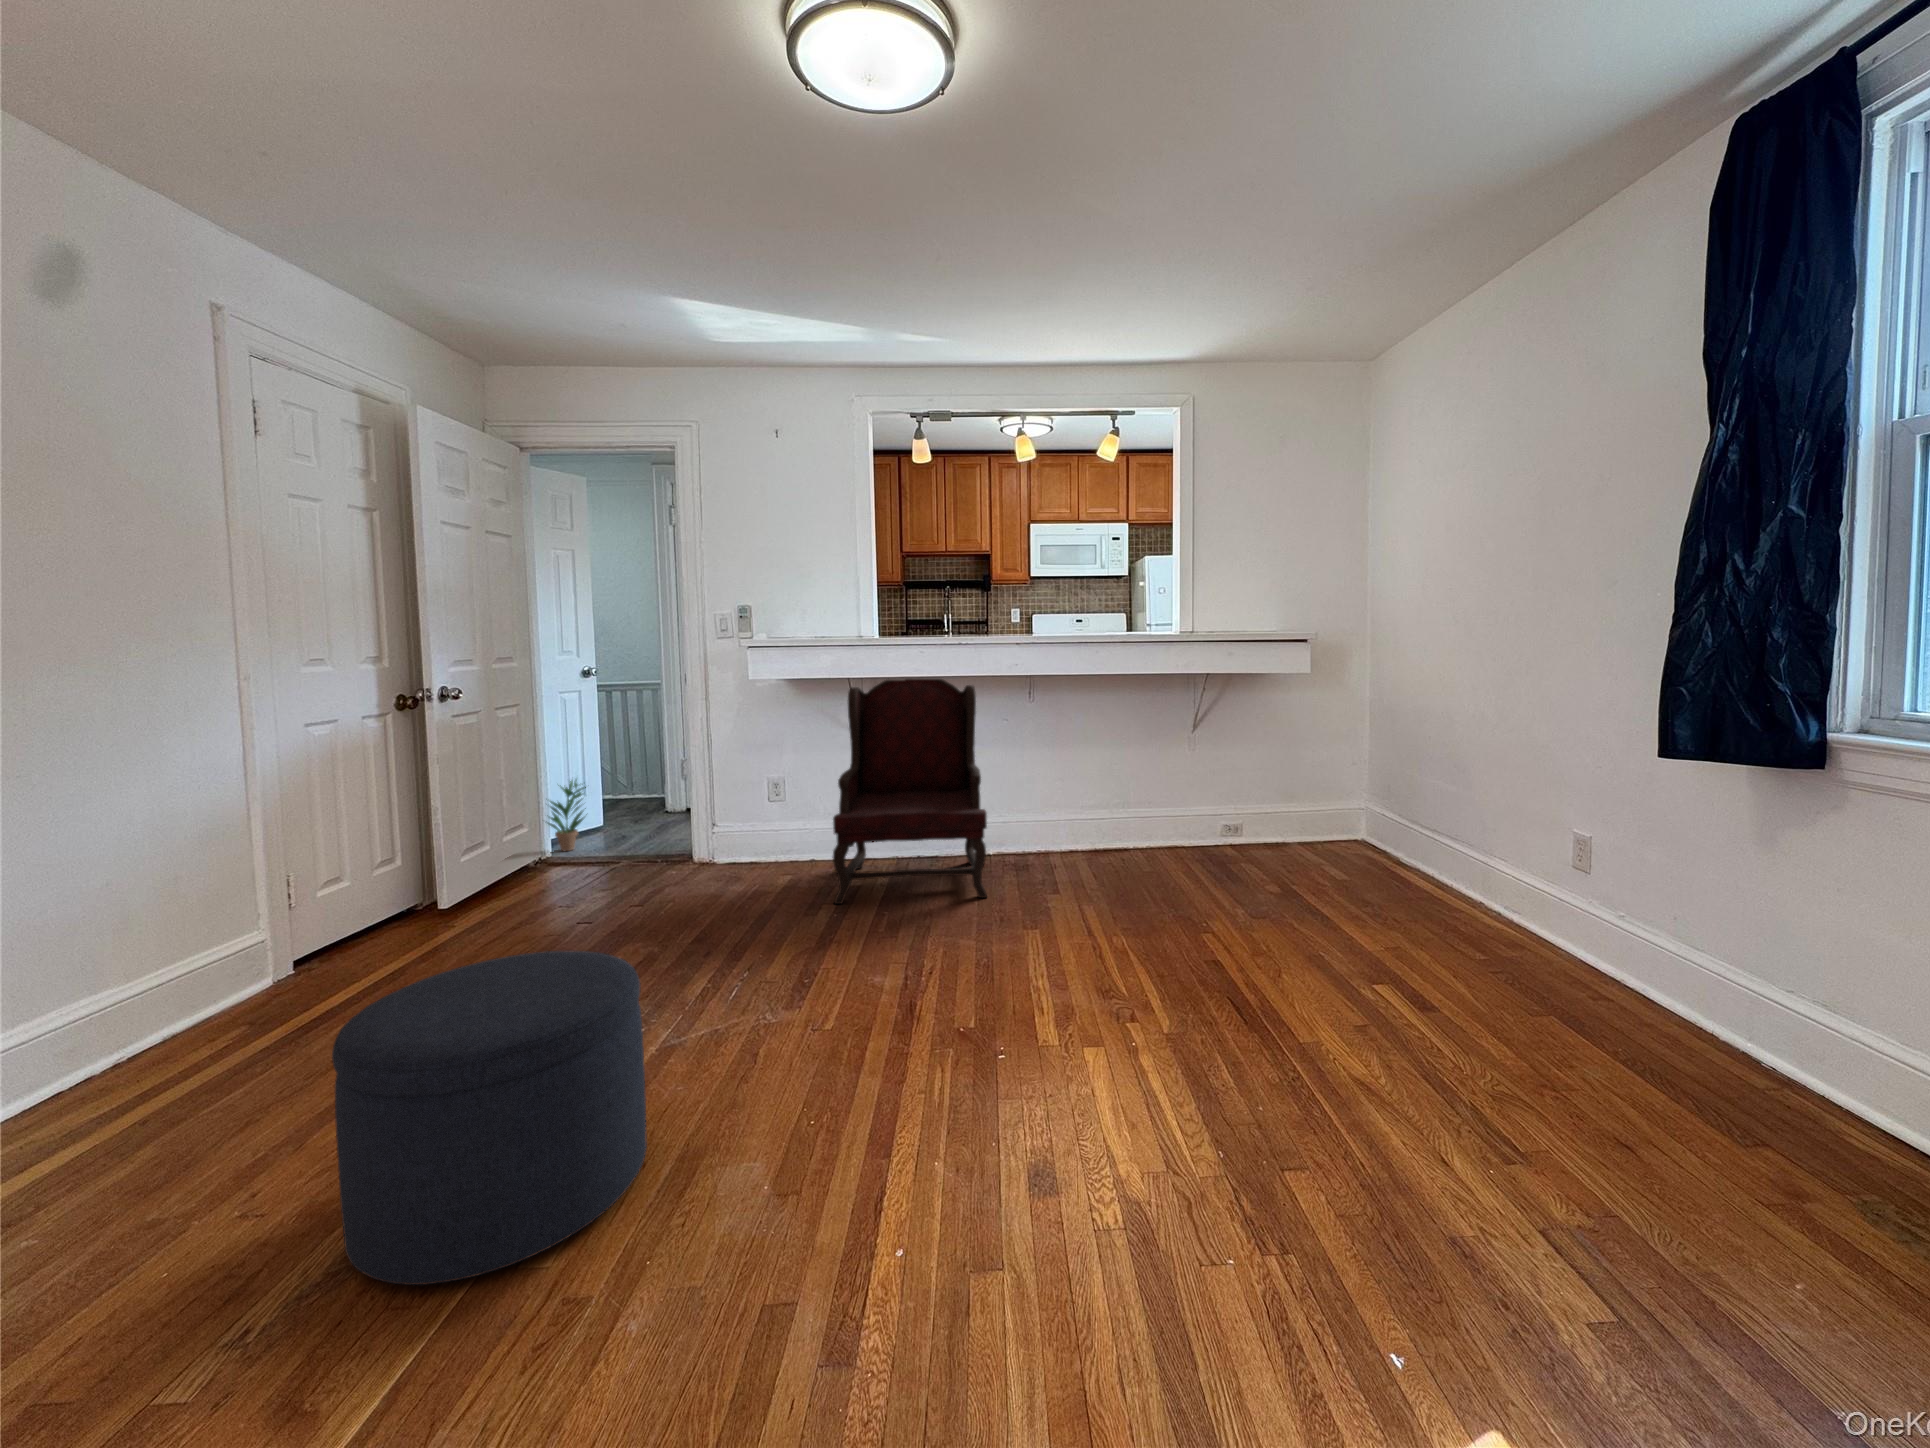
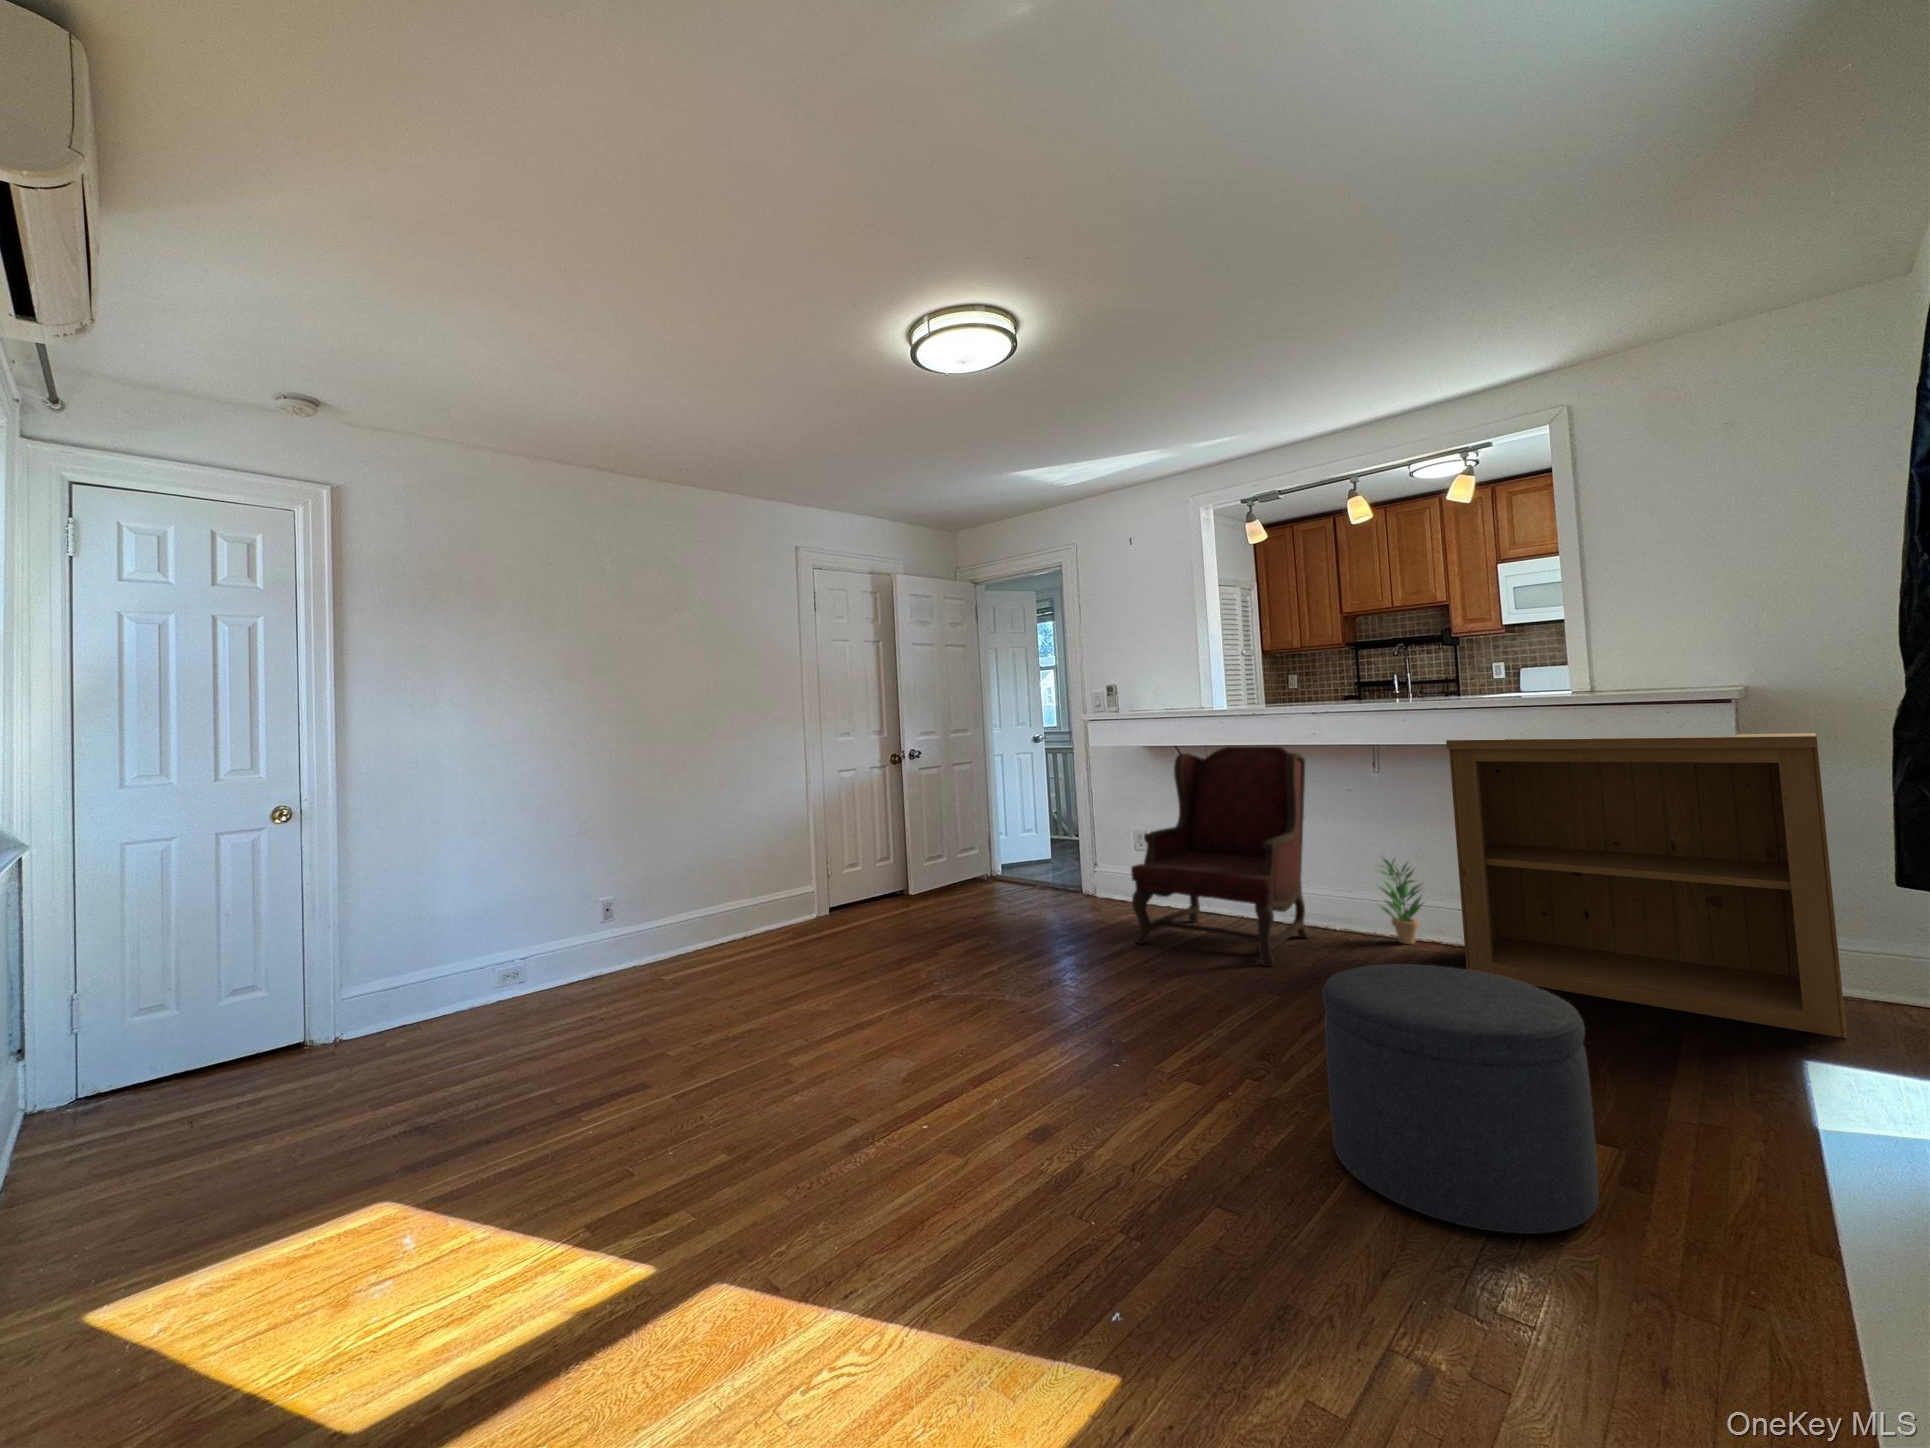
bookshelf: none [1105,668,1331,869] -> present [1446,733,1847,1038]
potted plant: present [548,780,586,851] -> present [1380,859,1422,944]
ottoman: present [332,951,647,1285] -> present [1322,964,1599,1234]

